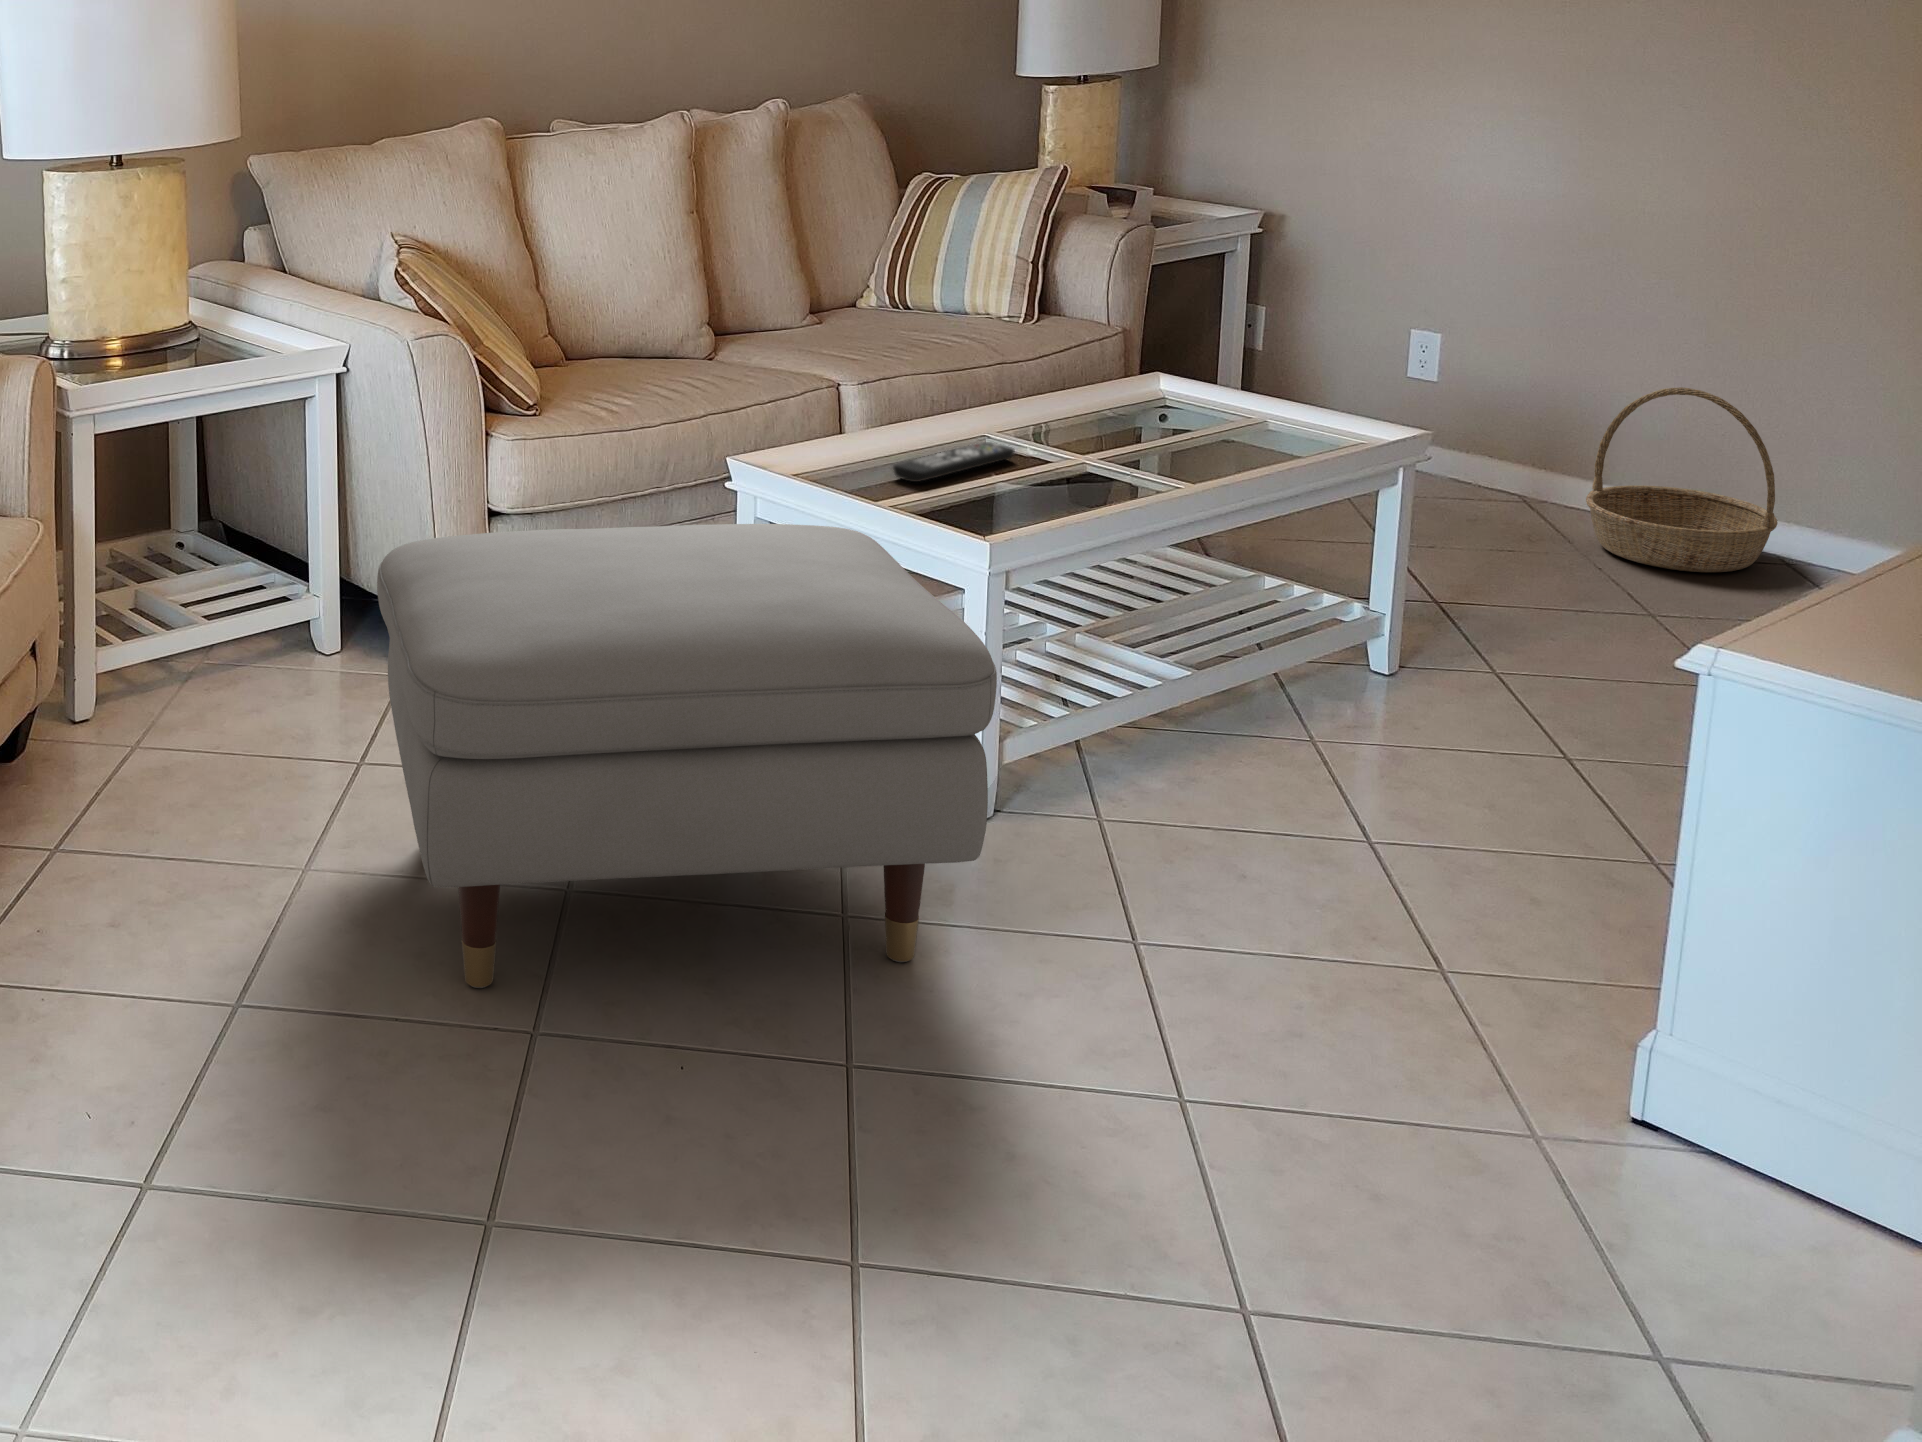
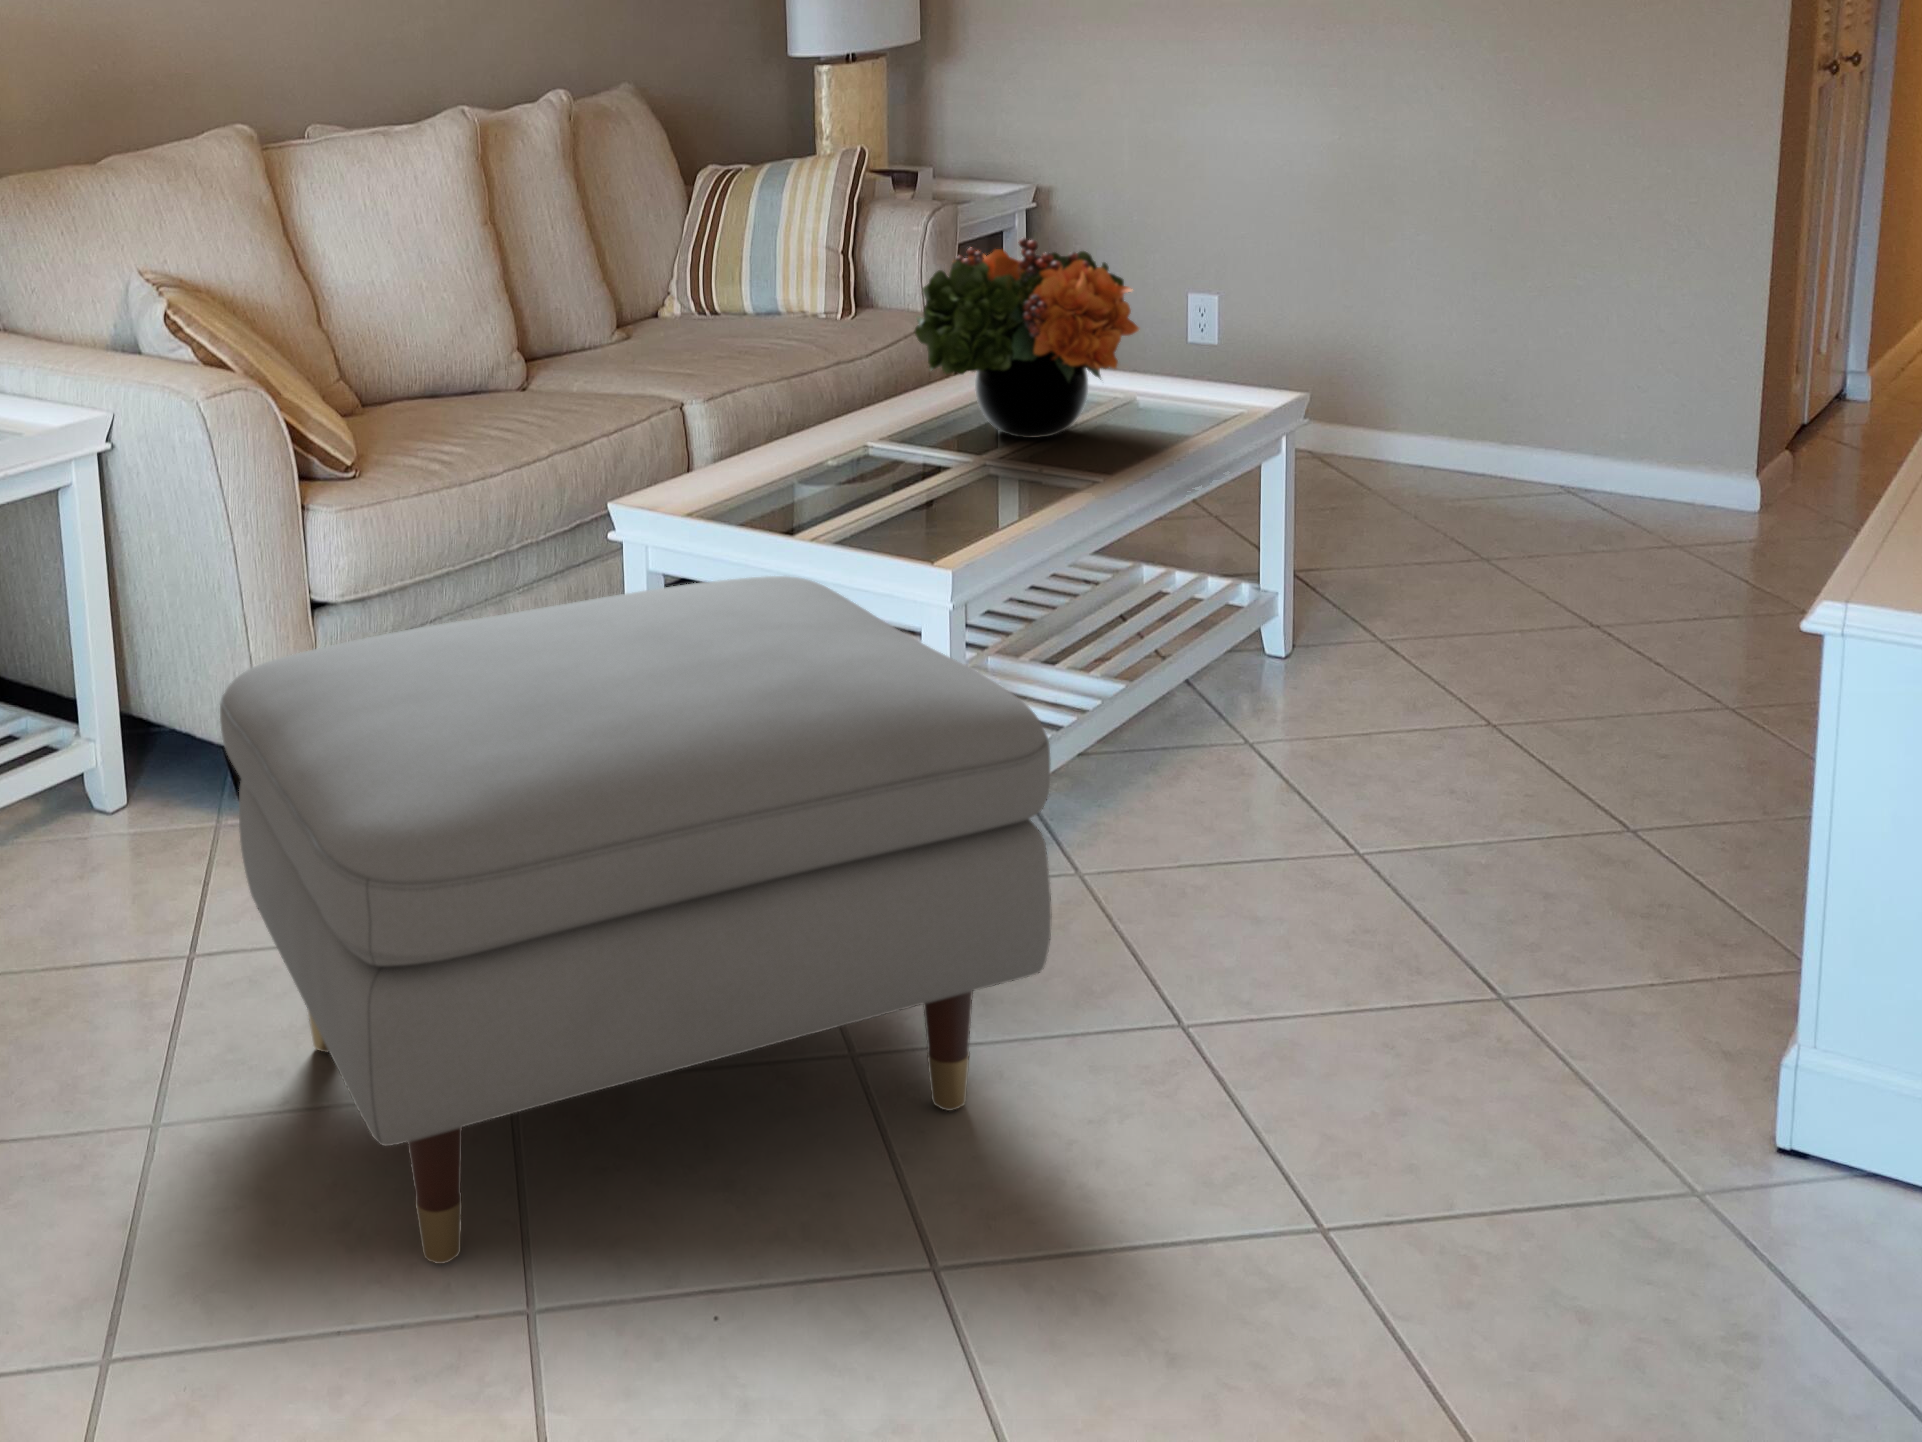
flower arrangement: none [1035,263,1251,444] -> present [915,237,1139,438]
basket: present [1586,387,1777,572] -> none [1394,327,1570,510]
remote control: present [893,442,1015,482] -> none [791,454,912,509]

